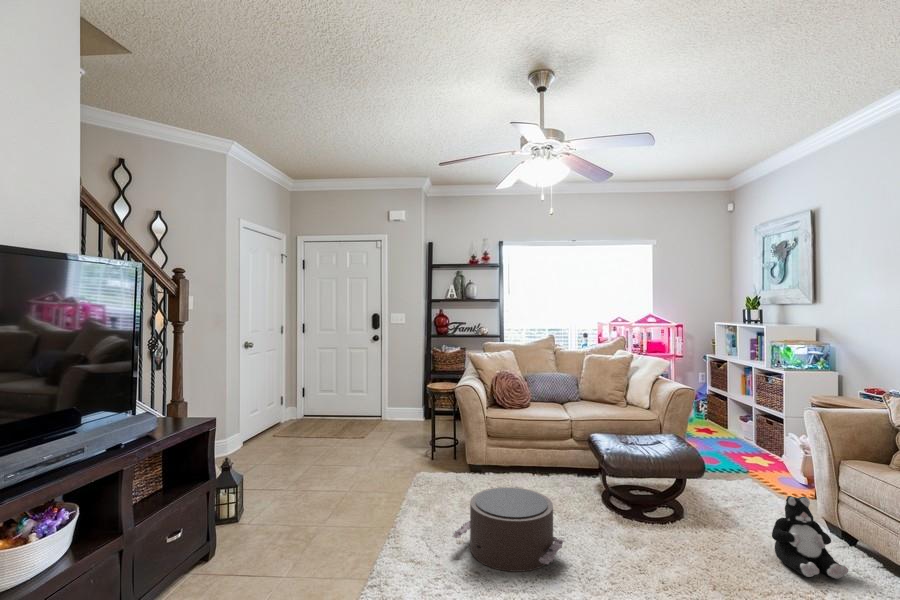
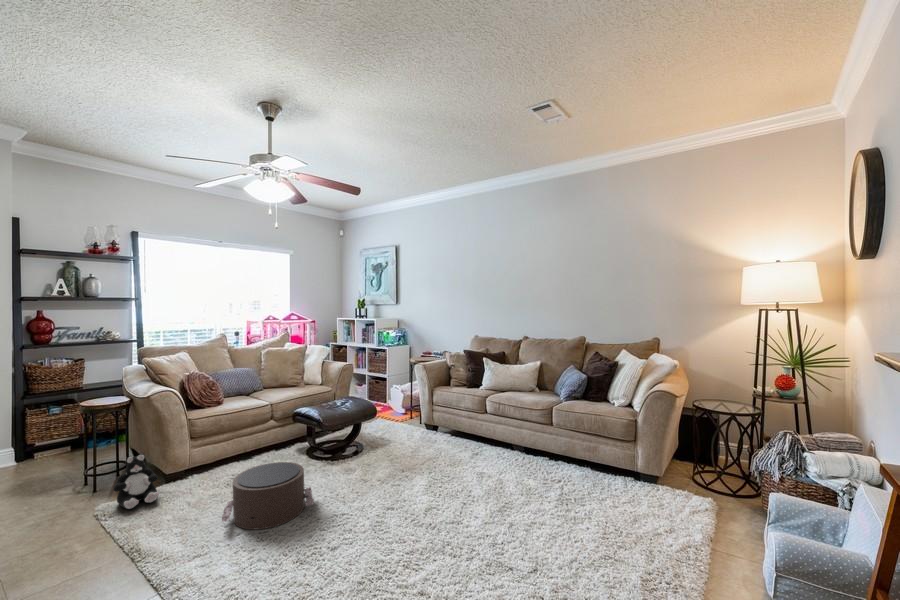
plush toy: present [772,496,848,579] -> present [113,454,159,509]

